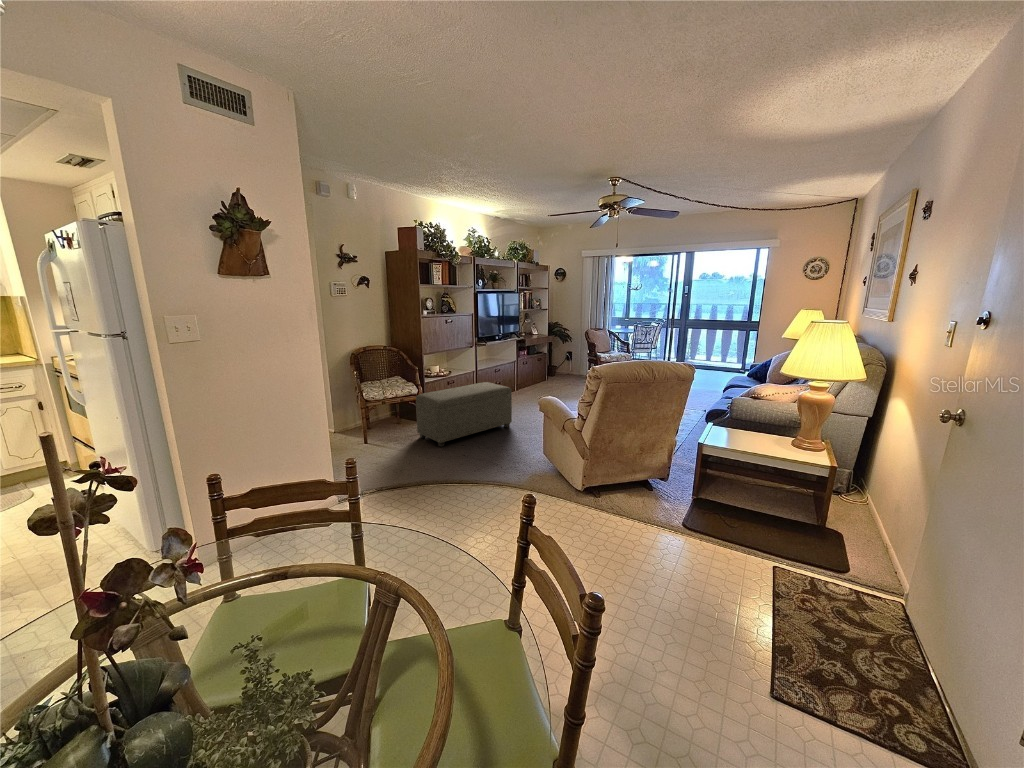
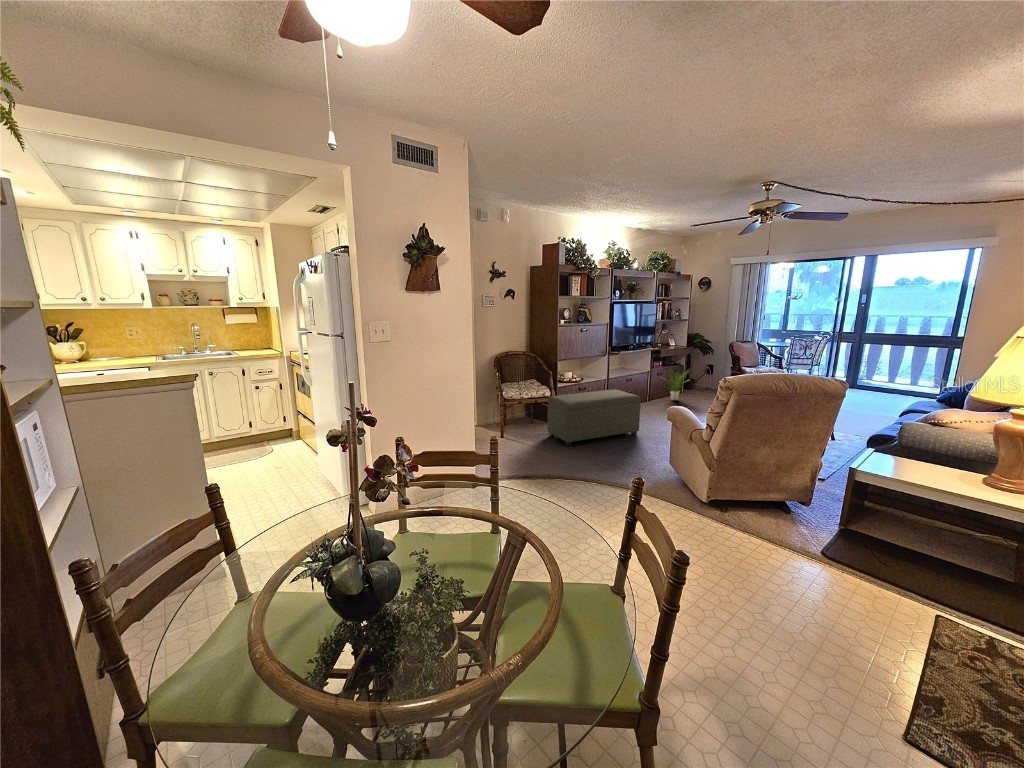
potted plant: none [525,356,555,388] -> present [668,370,687,400]

